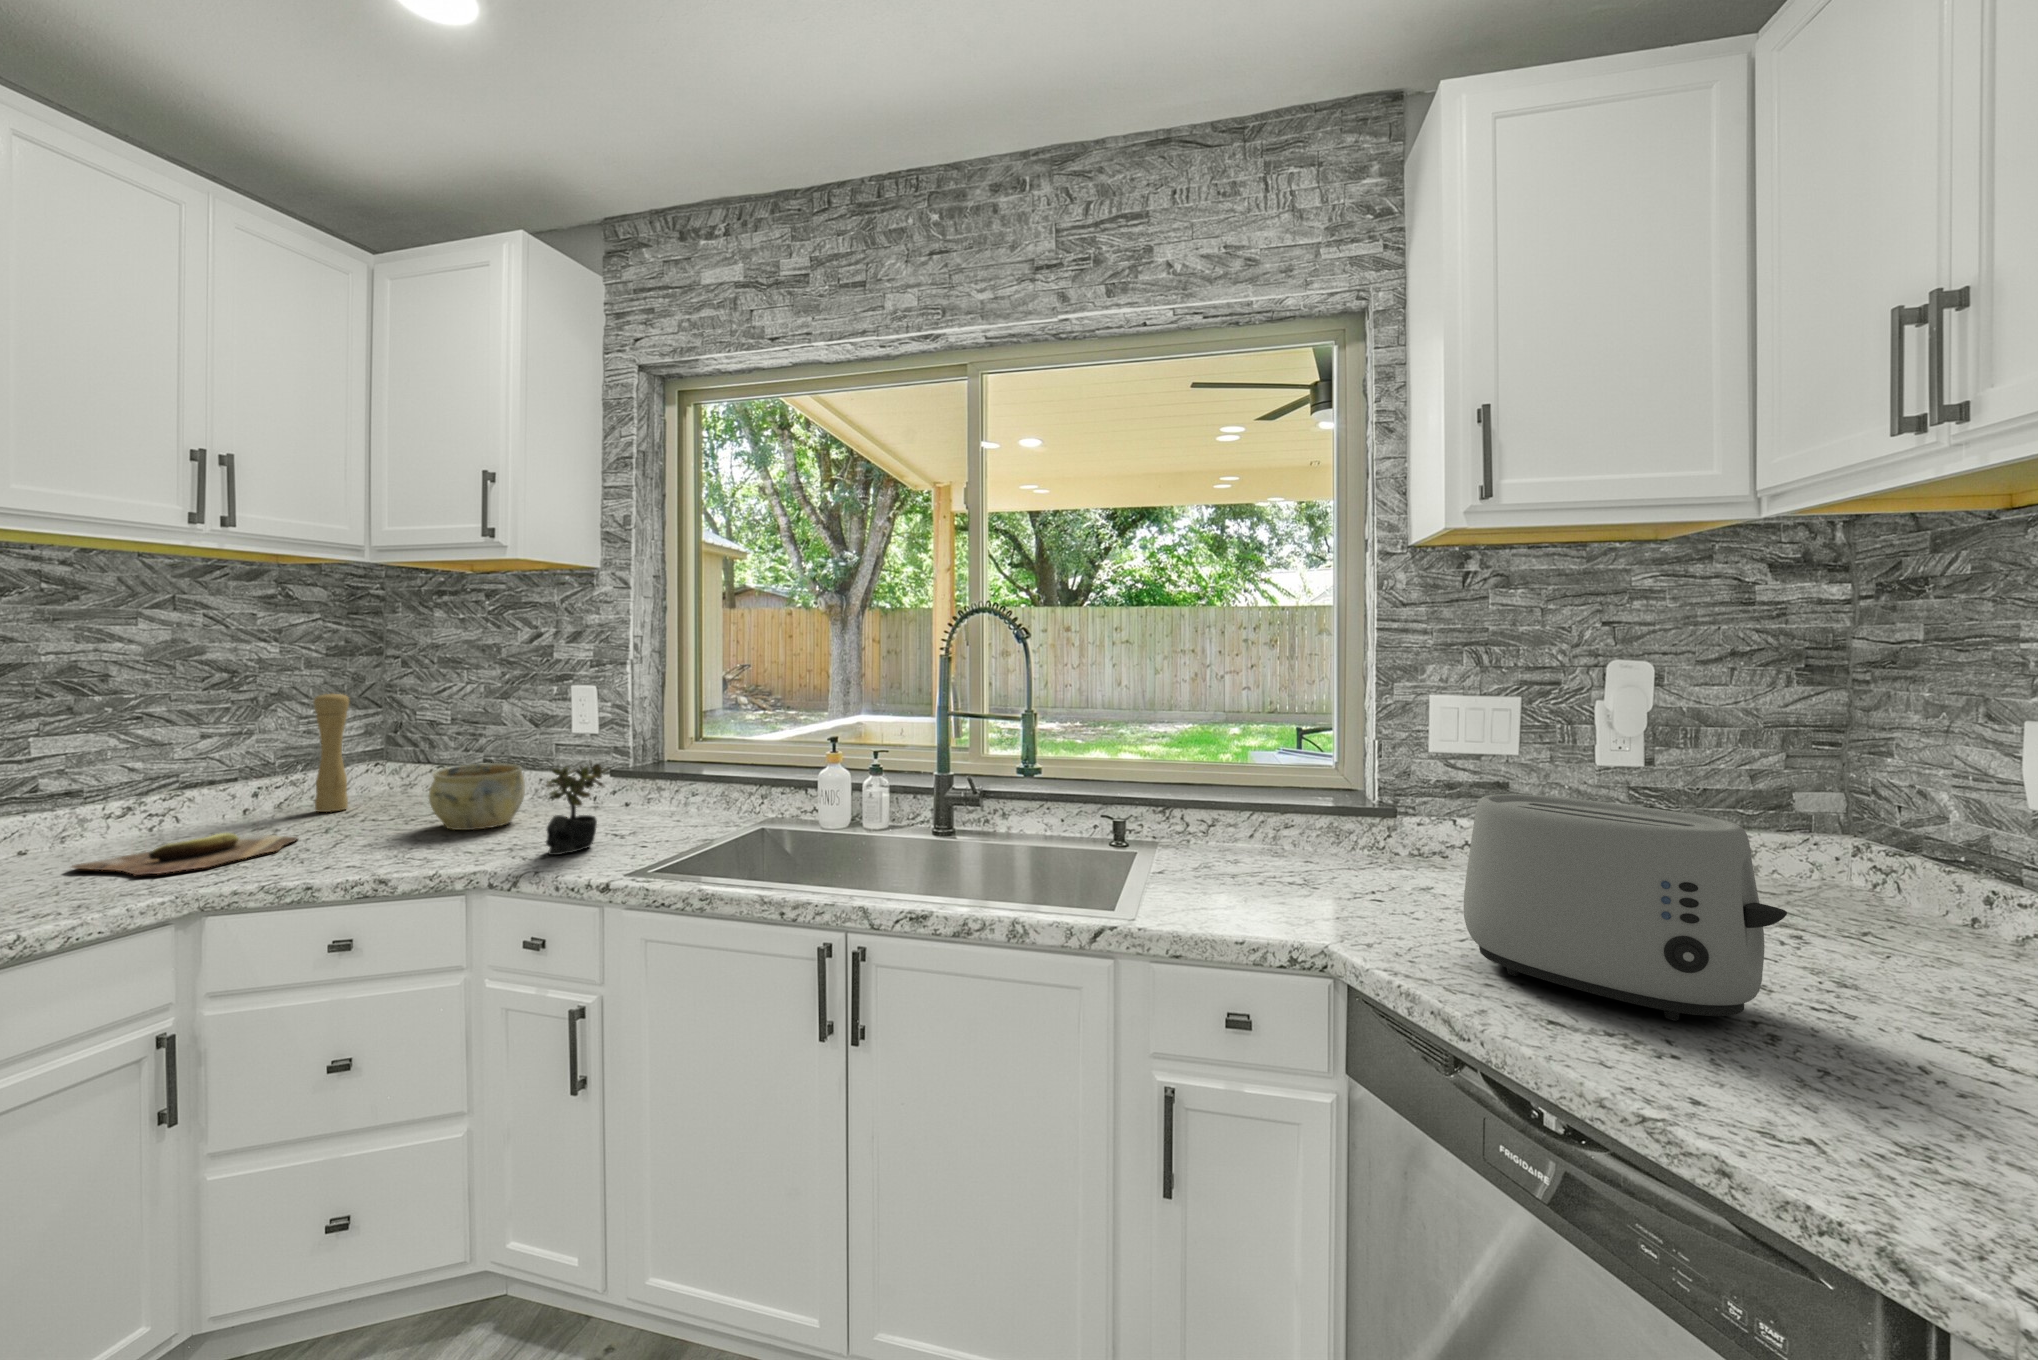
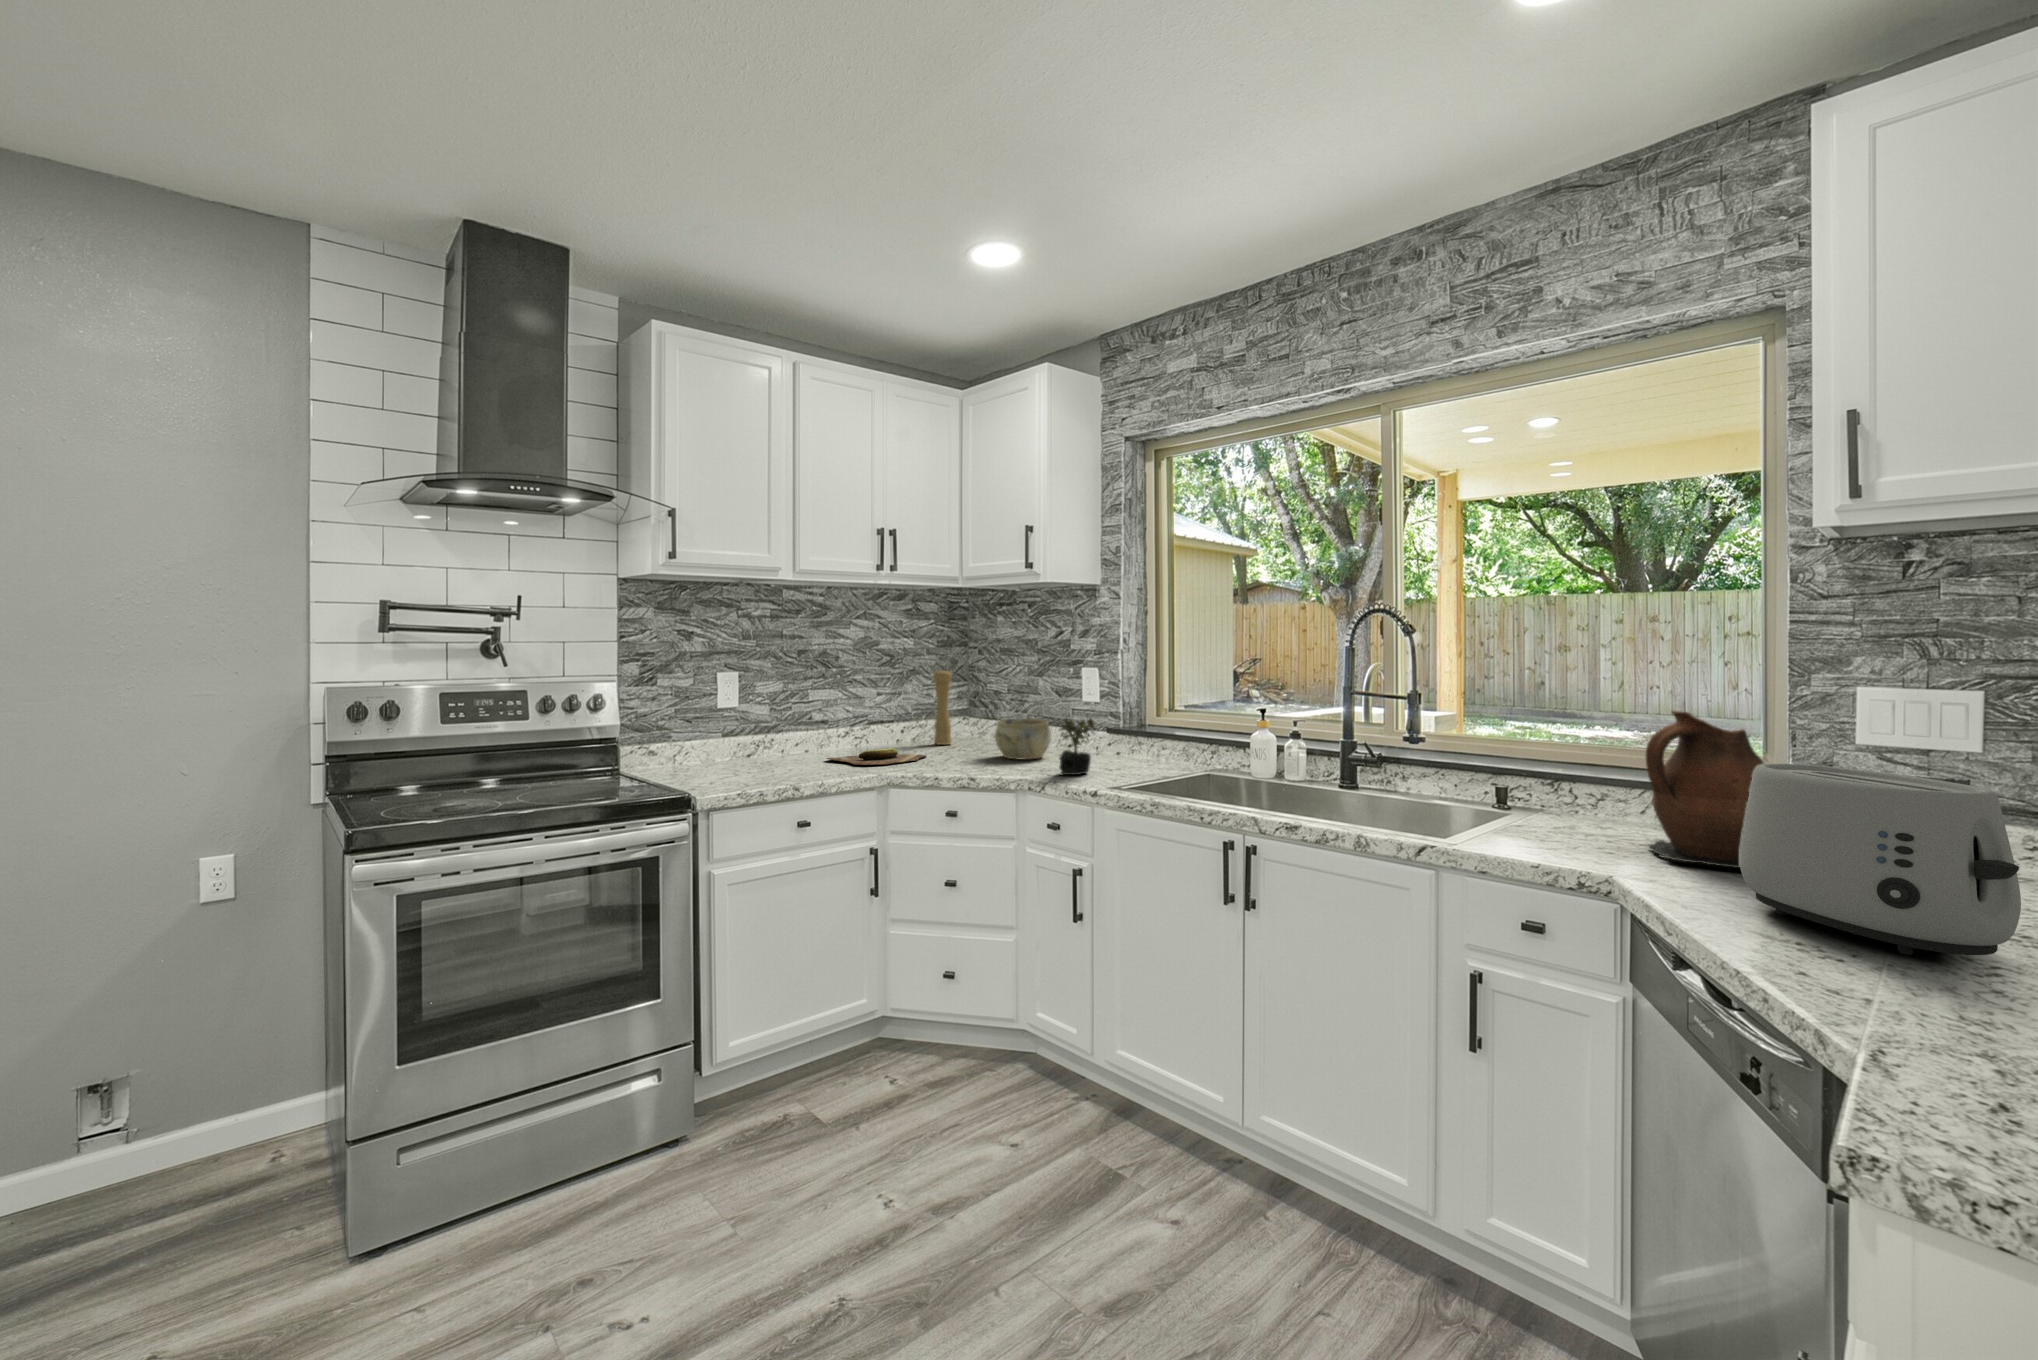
ceramic pitcher: none [1289,730,1452,911] -> present [1646,711,1764,868]

